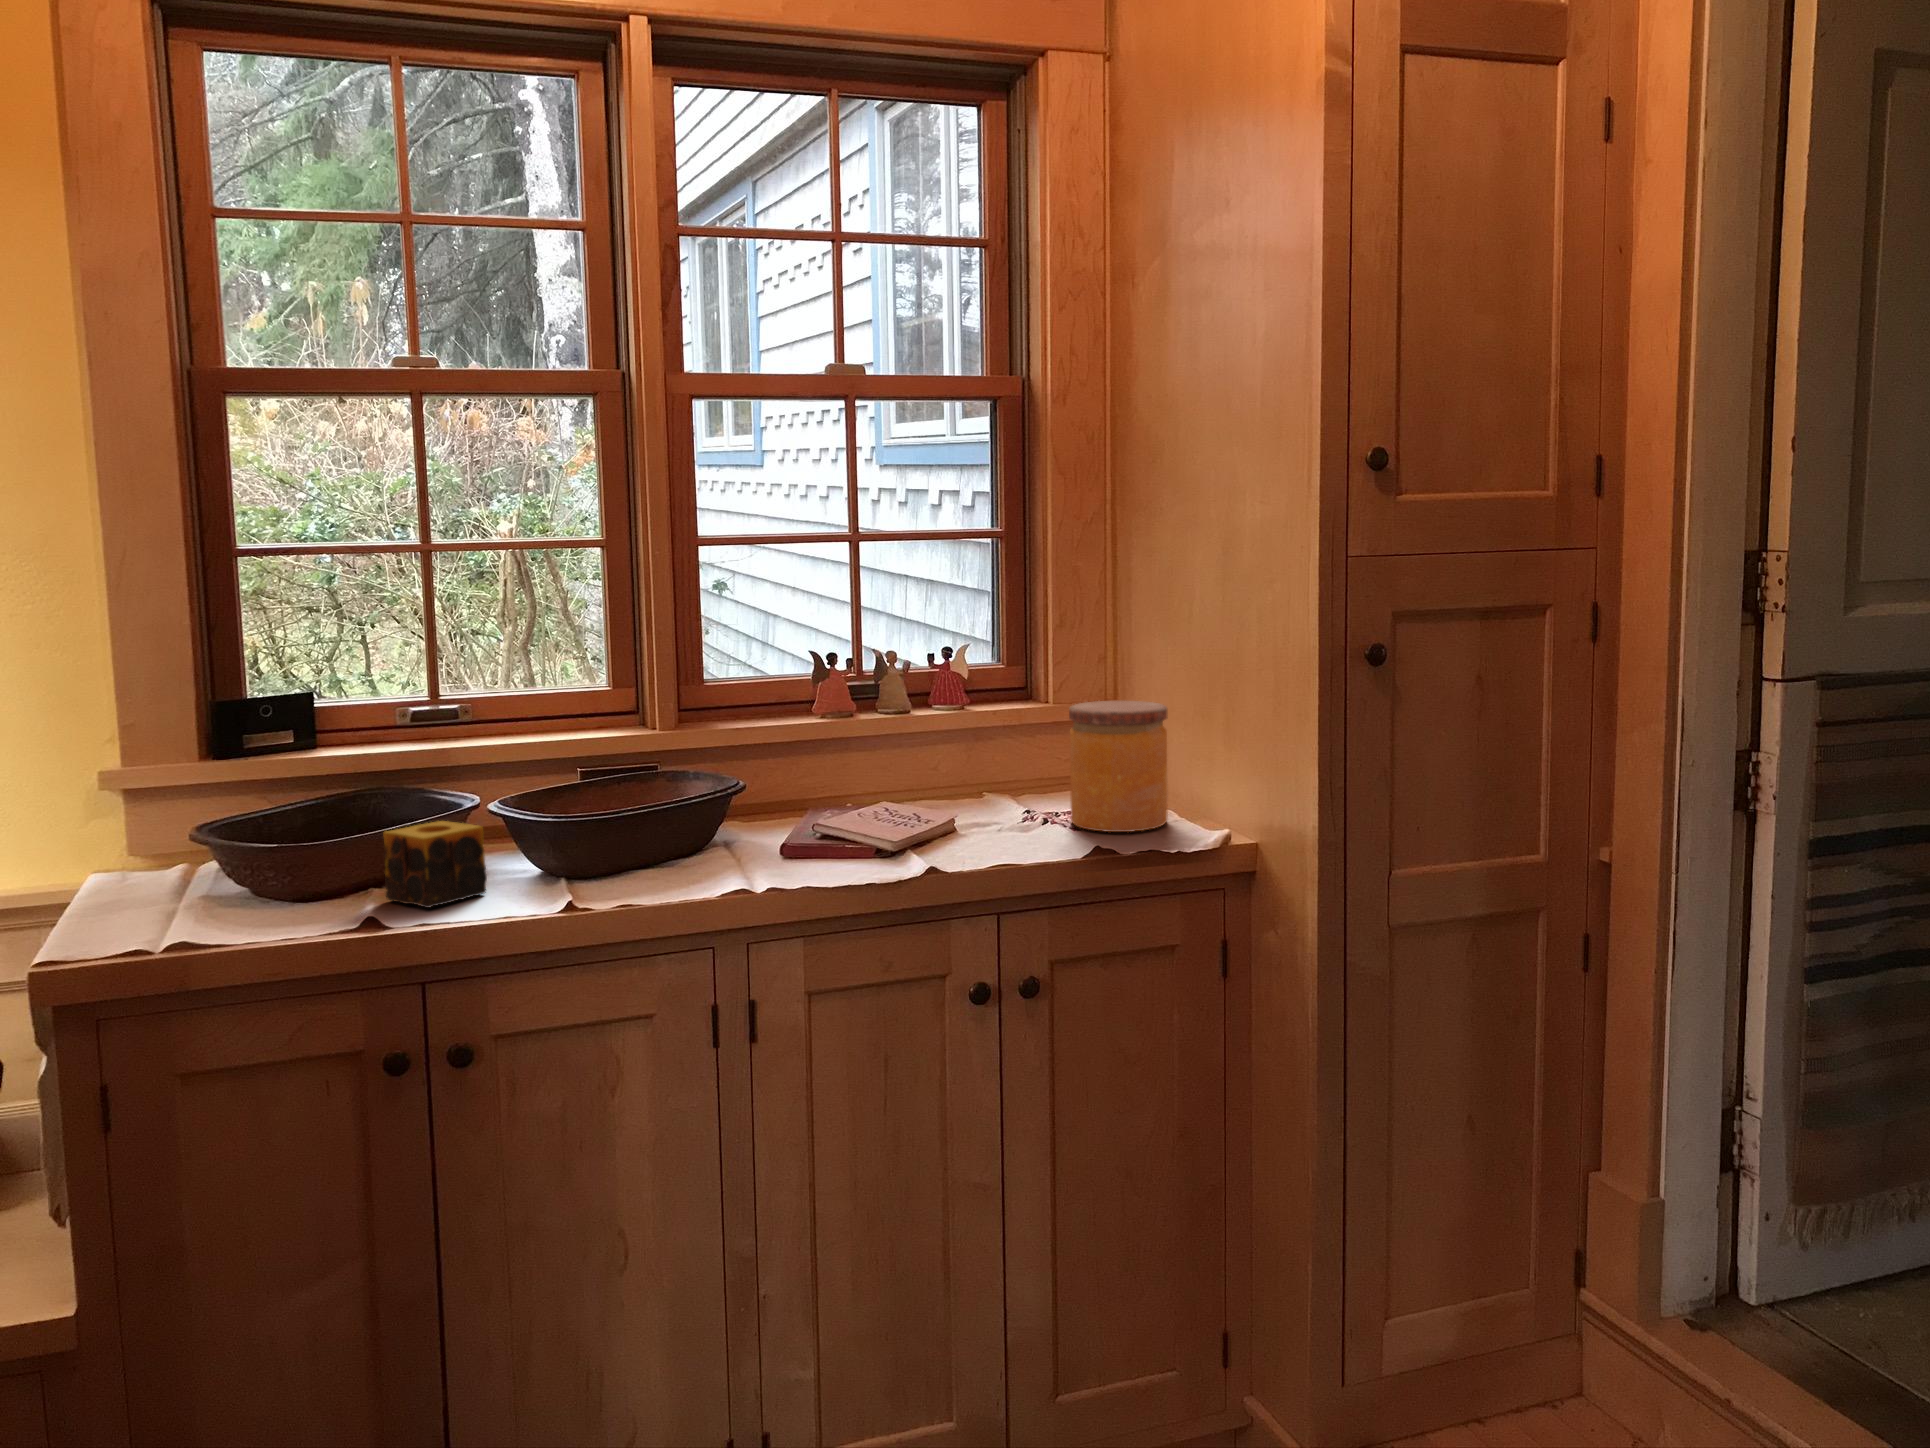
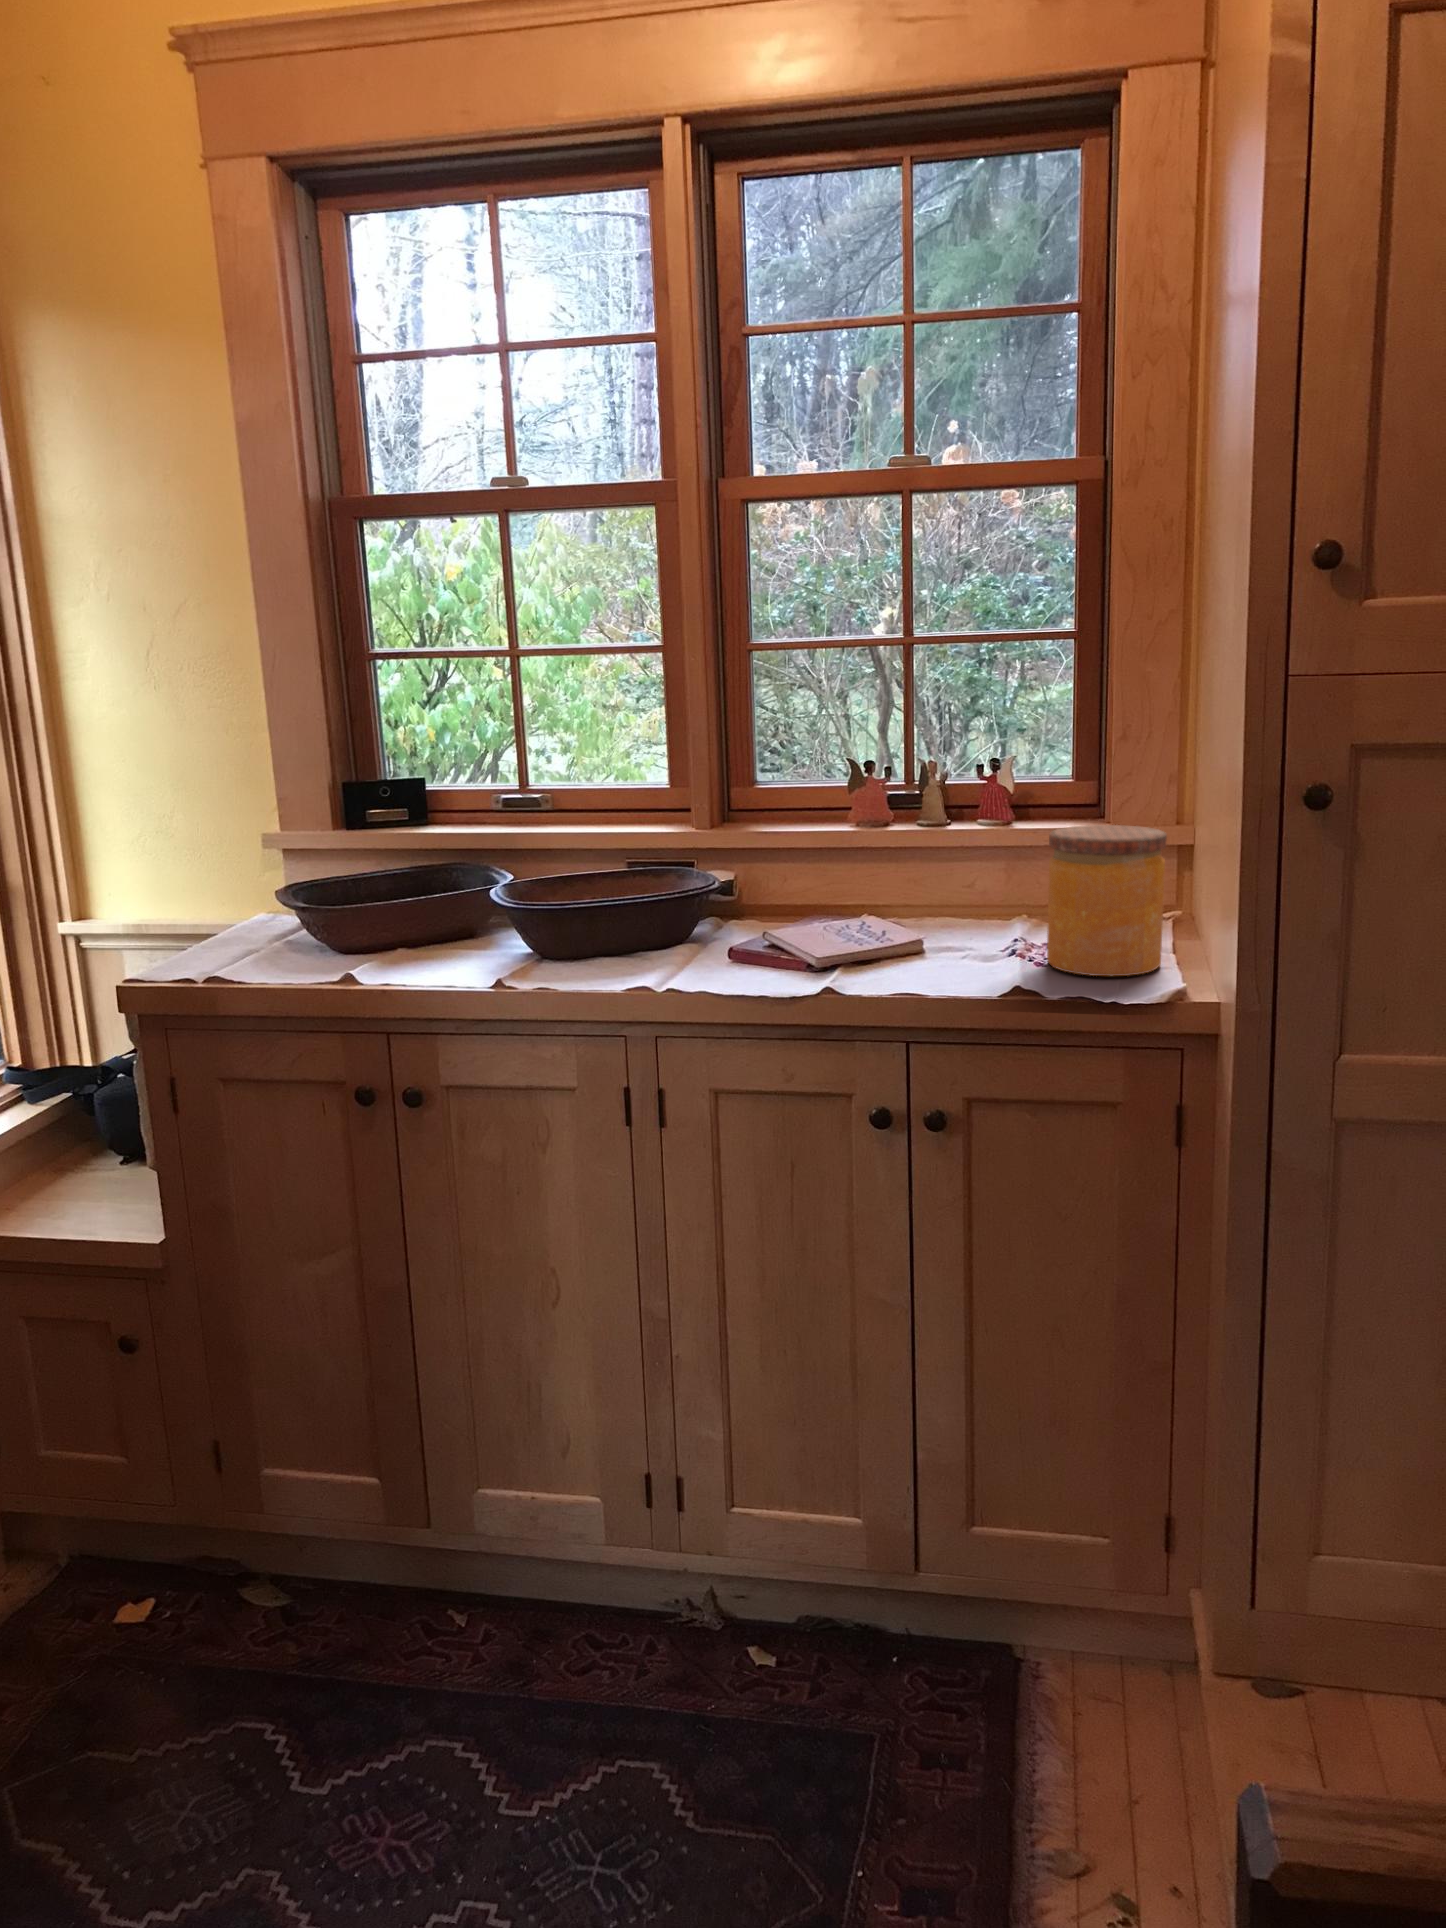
candle: present [383,821,487,908] -> none [391,895,465,968]

